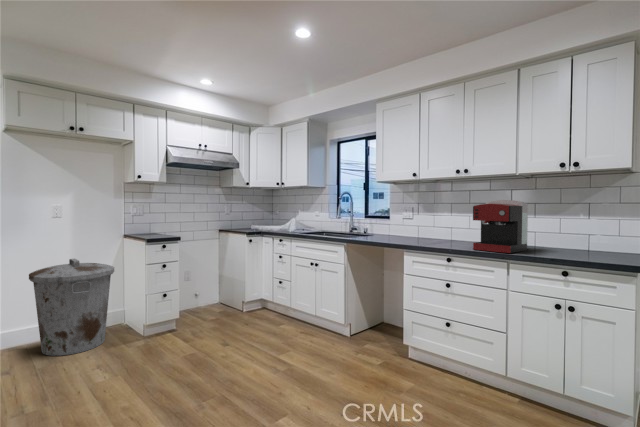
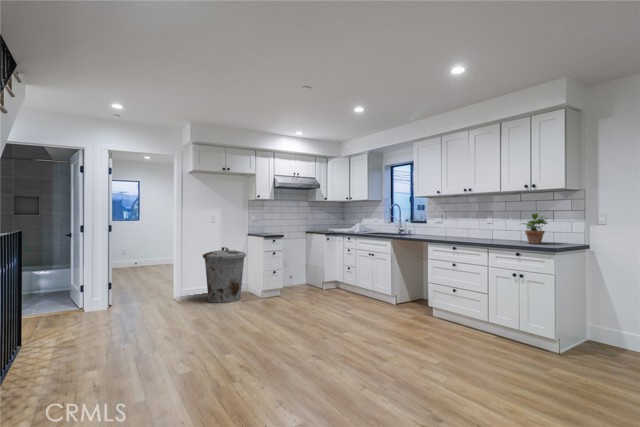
coffee maker: present [473,200,528,253] -> none [469,209,507,243]
potted plant: none [548,206,595,254] -> present [522,213,547,244]

